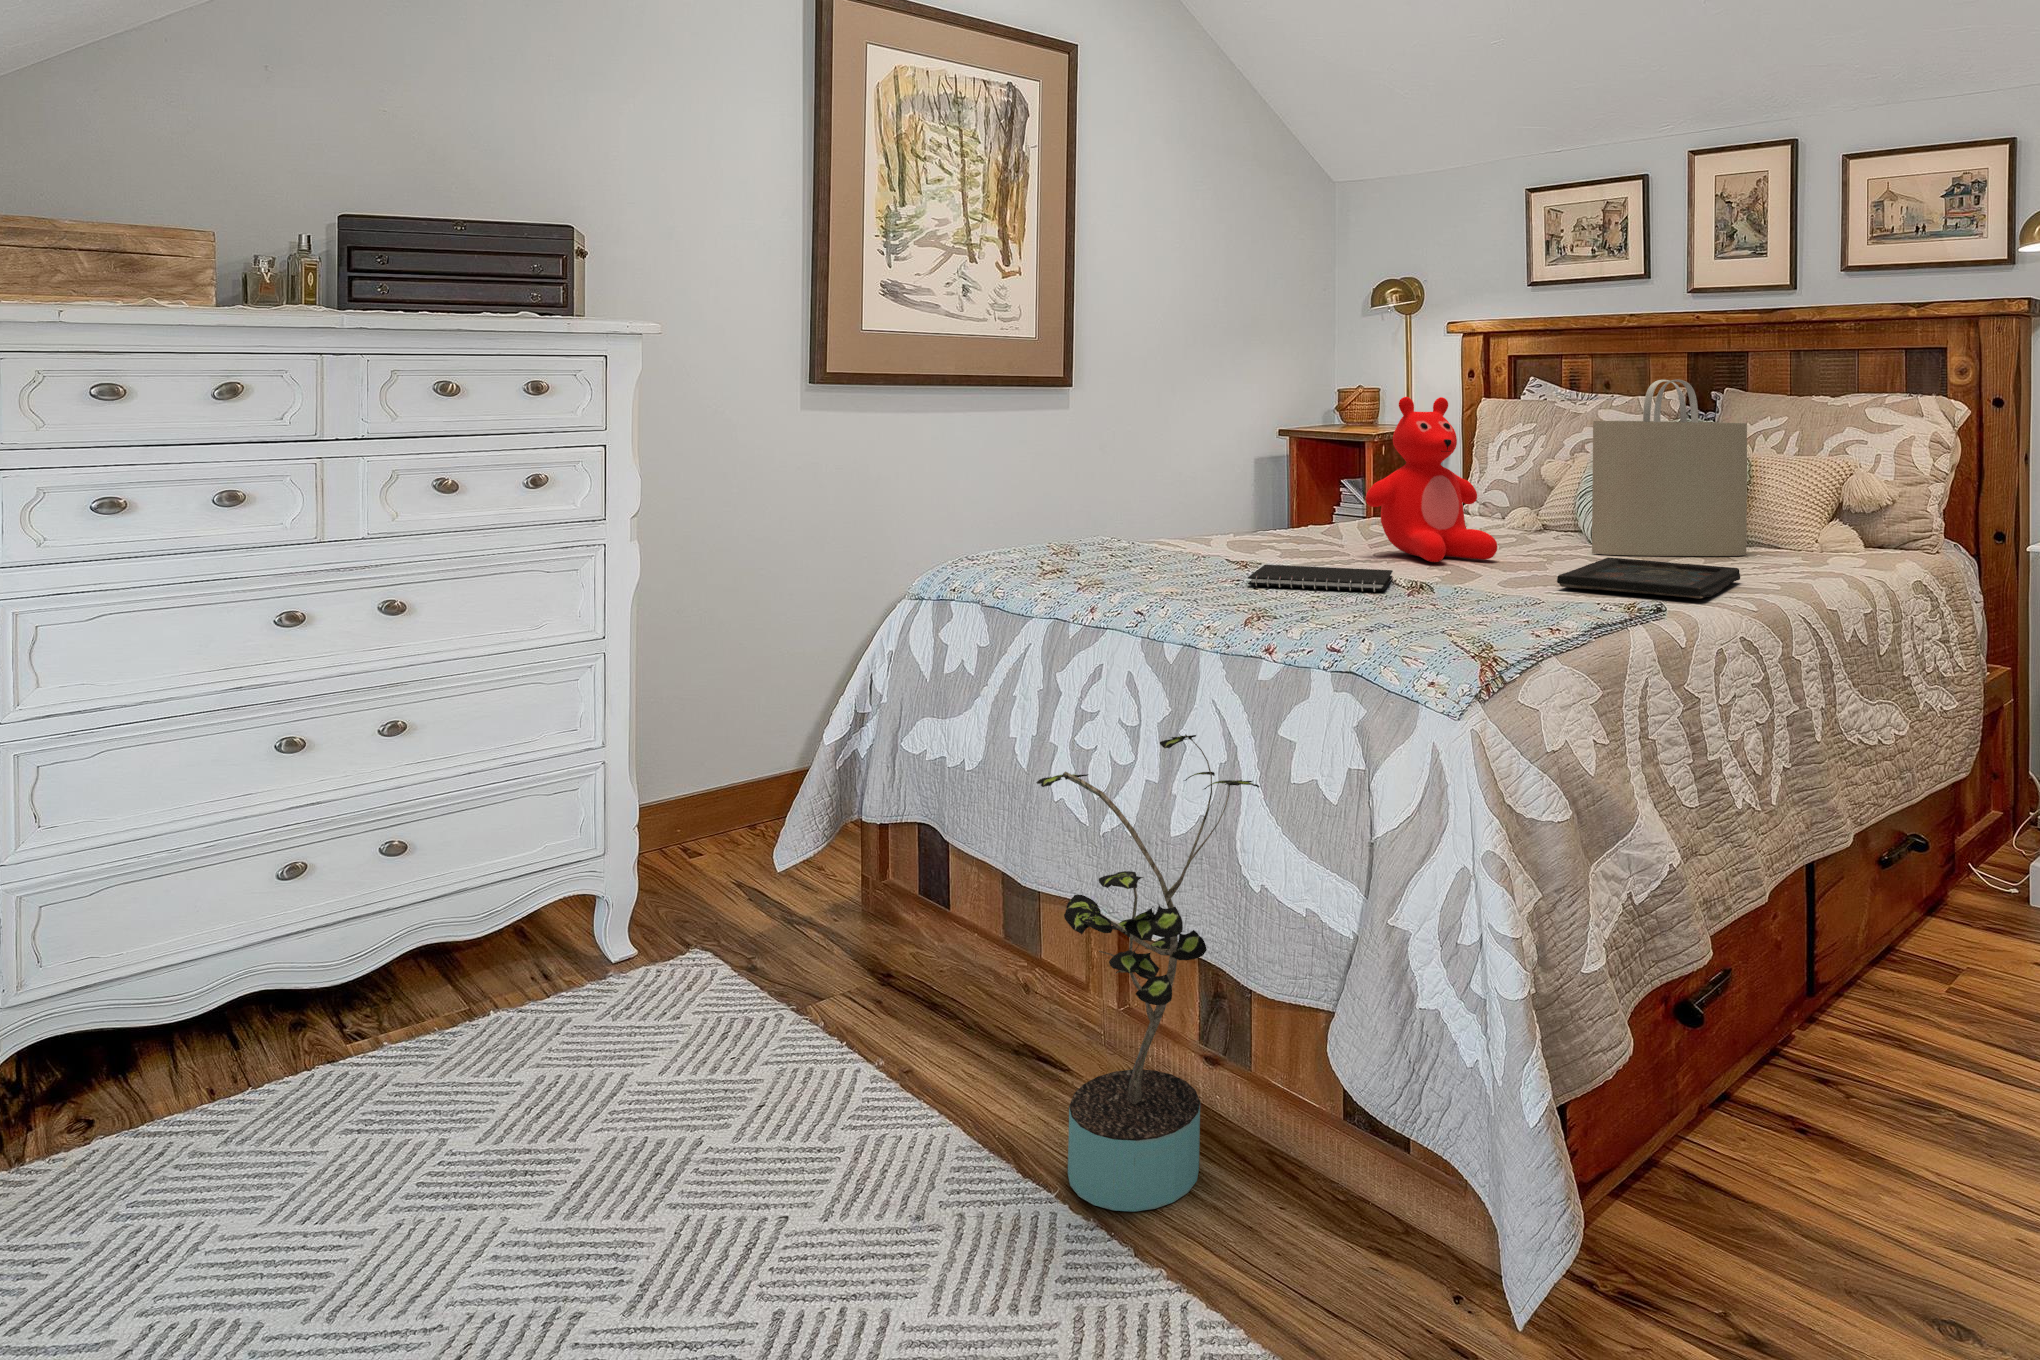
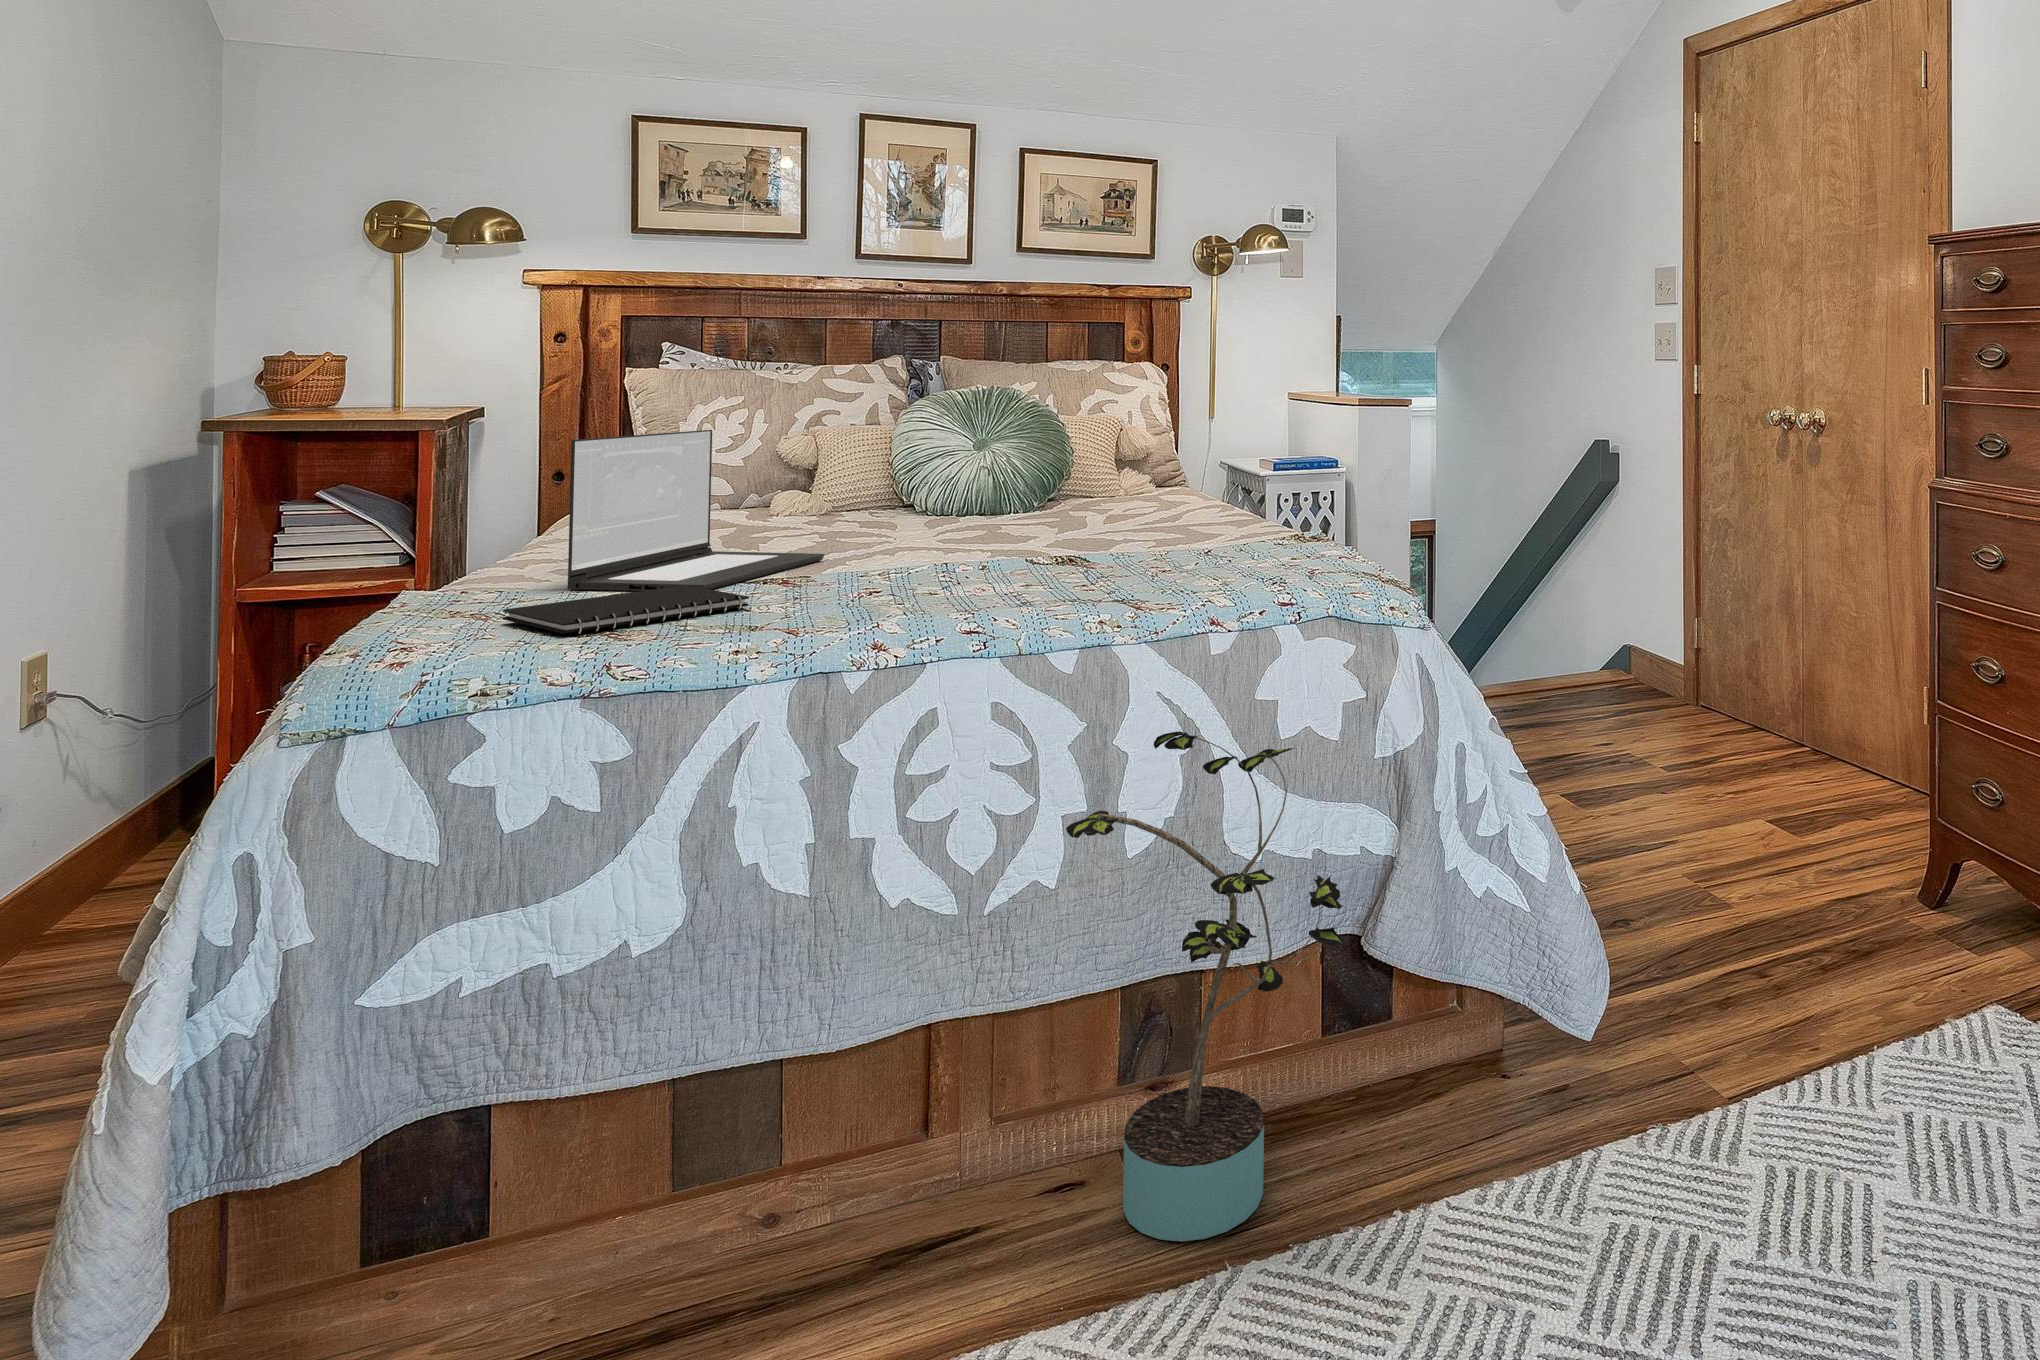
tote bag: present [1592,380,1747,556] -> none [1007,351,1096,521]
teddy bear: present [1366,397,1497,562] -> none [866,371,997,546]
laptop: none [1141,441,1319,558] -> present [568,430,825,591]
tray: present [1557,558,1740,599] -> none [1102,510,1281,542]
notebook: present [1248,565,1393,592] -> present [502,585,749,634]

